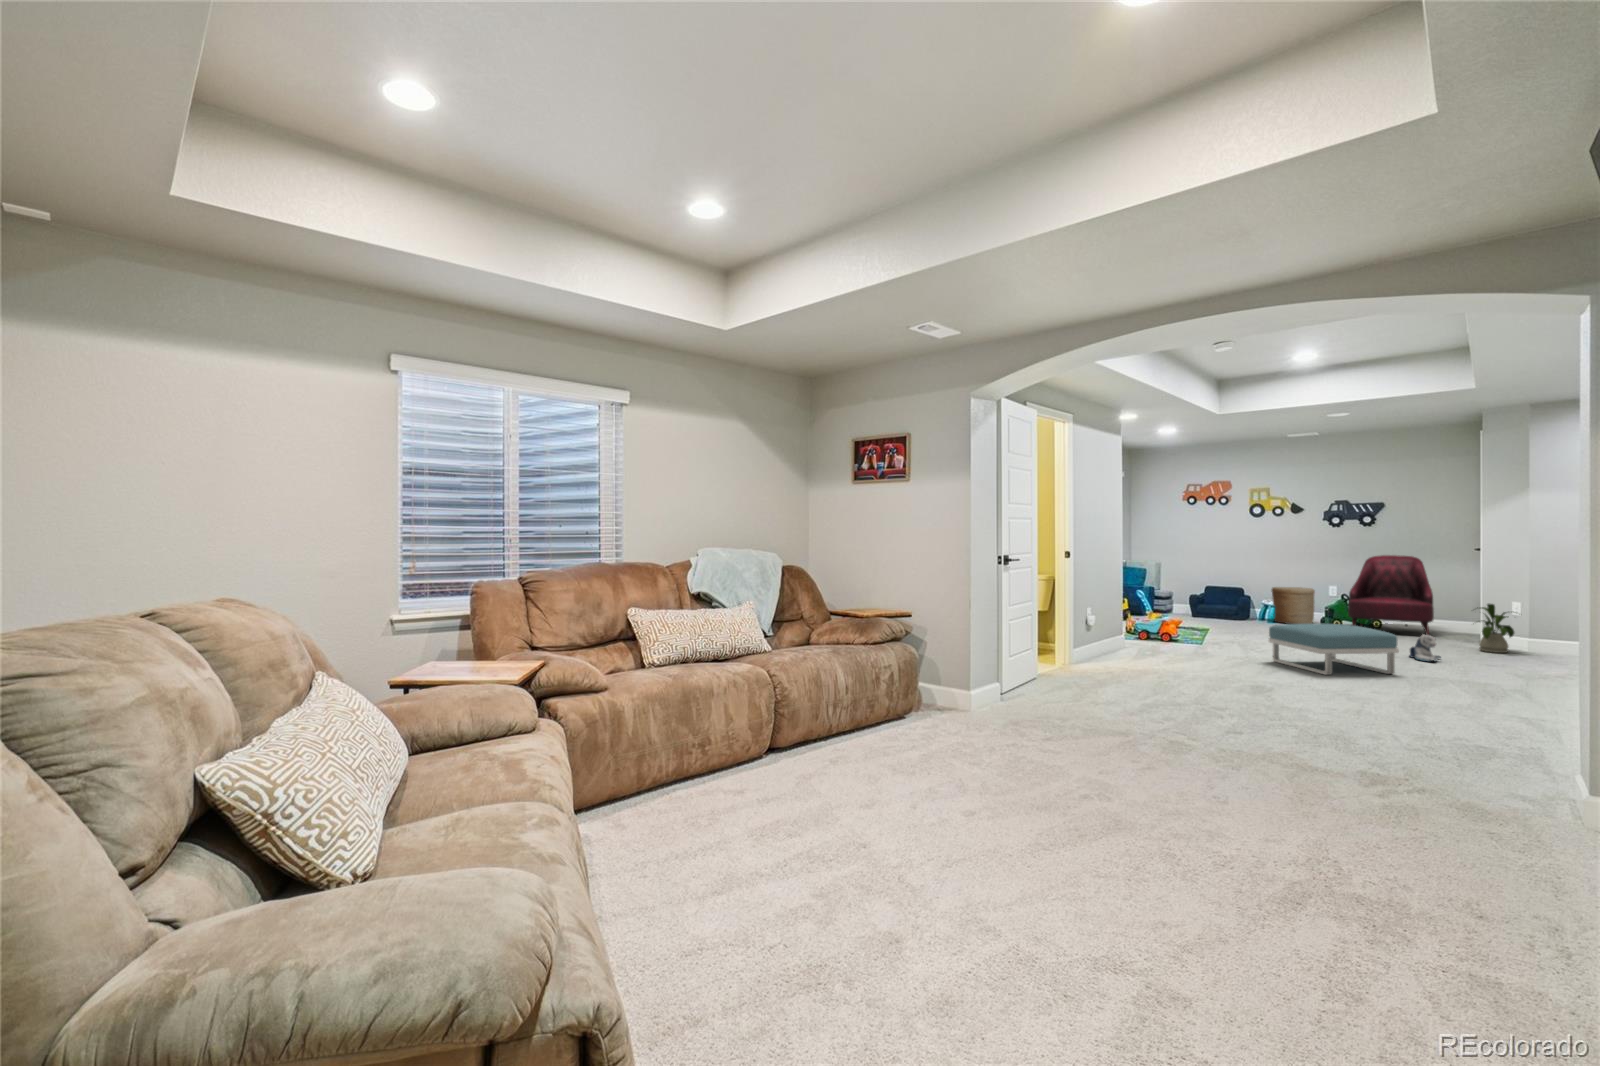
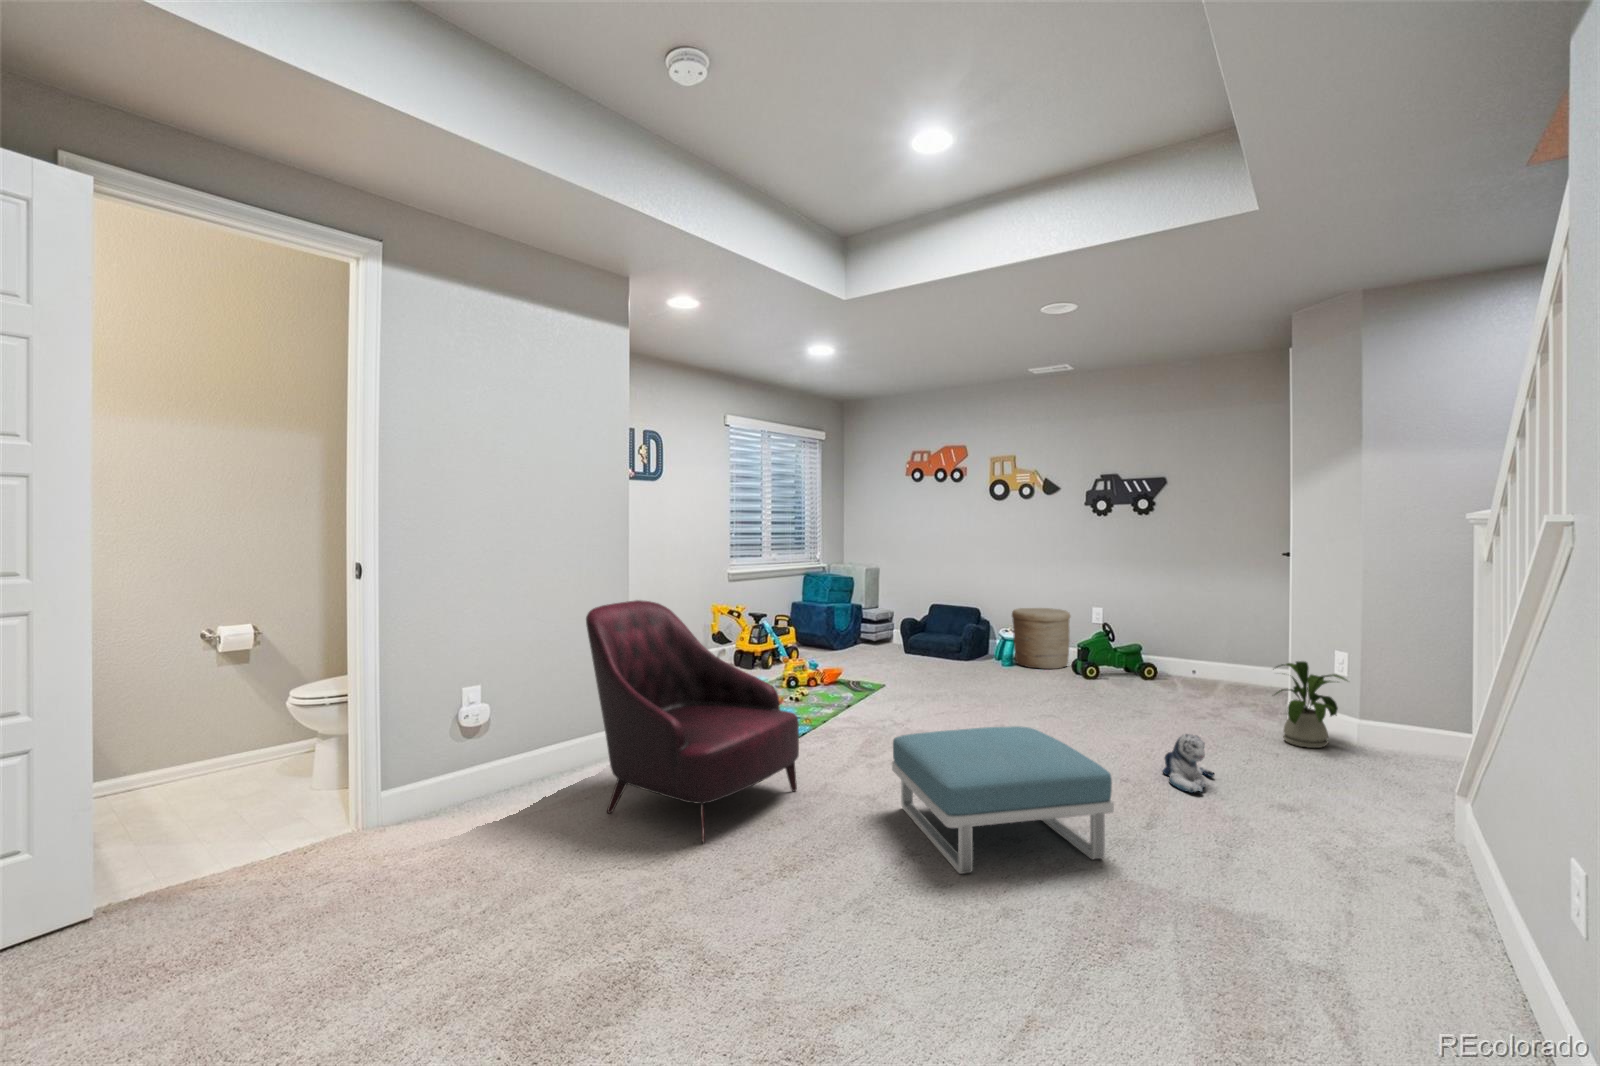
armchair: present [1348,555,1434,635] -> present [586,600,799,843]

